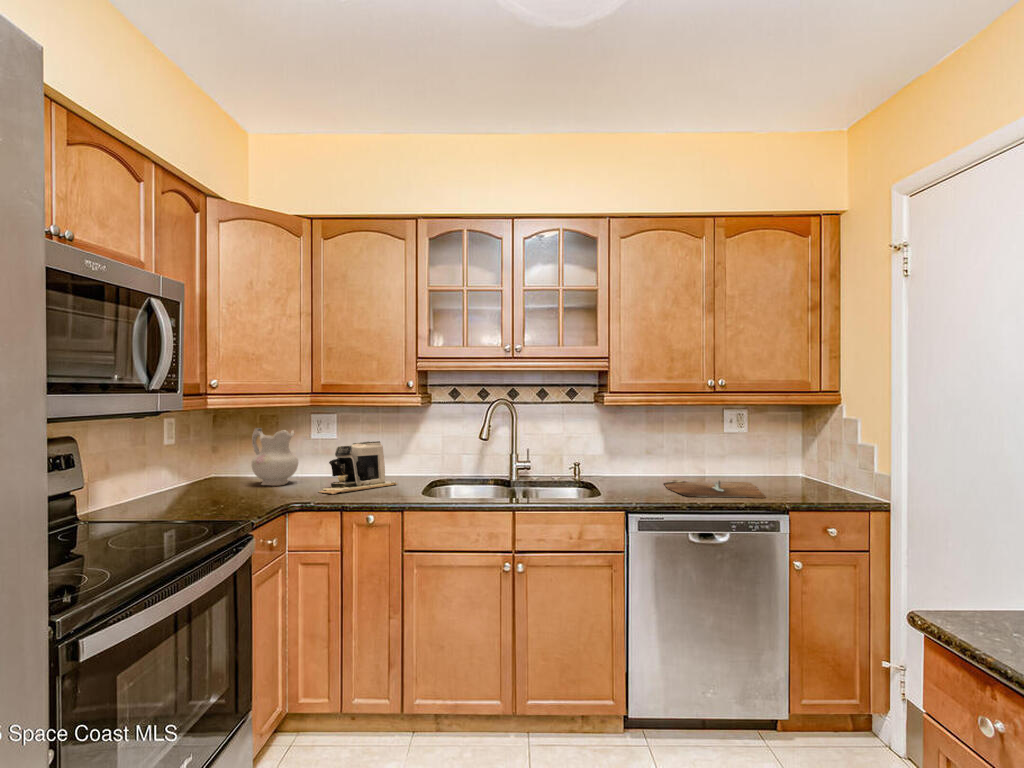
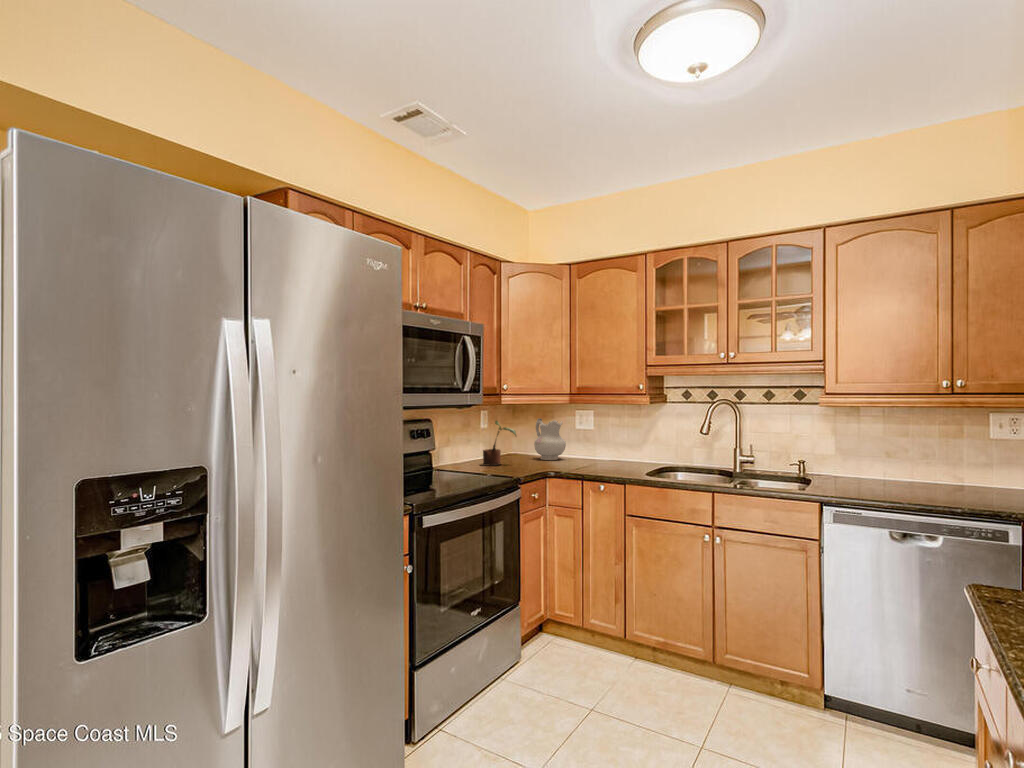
potted plant: none [170,435,232,505] -> present [481,421,516,466]
coffee maker: present [319,441,397,494] -> none [573,432,636,468]
cutting board: present [664,480,765,498] -> none [886,484,1005,506]

